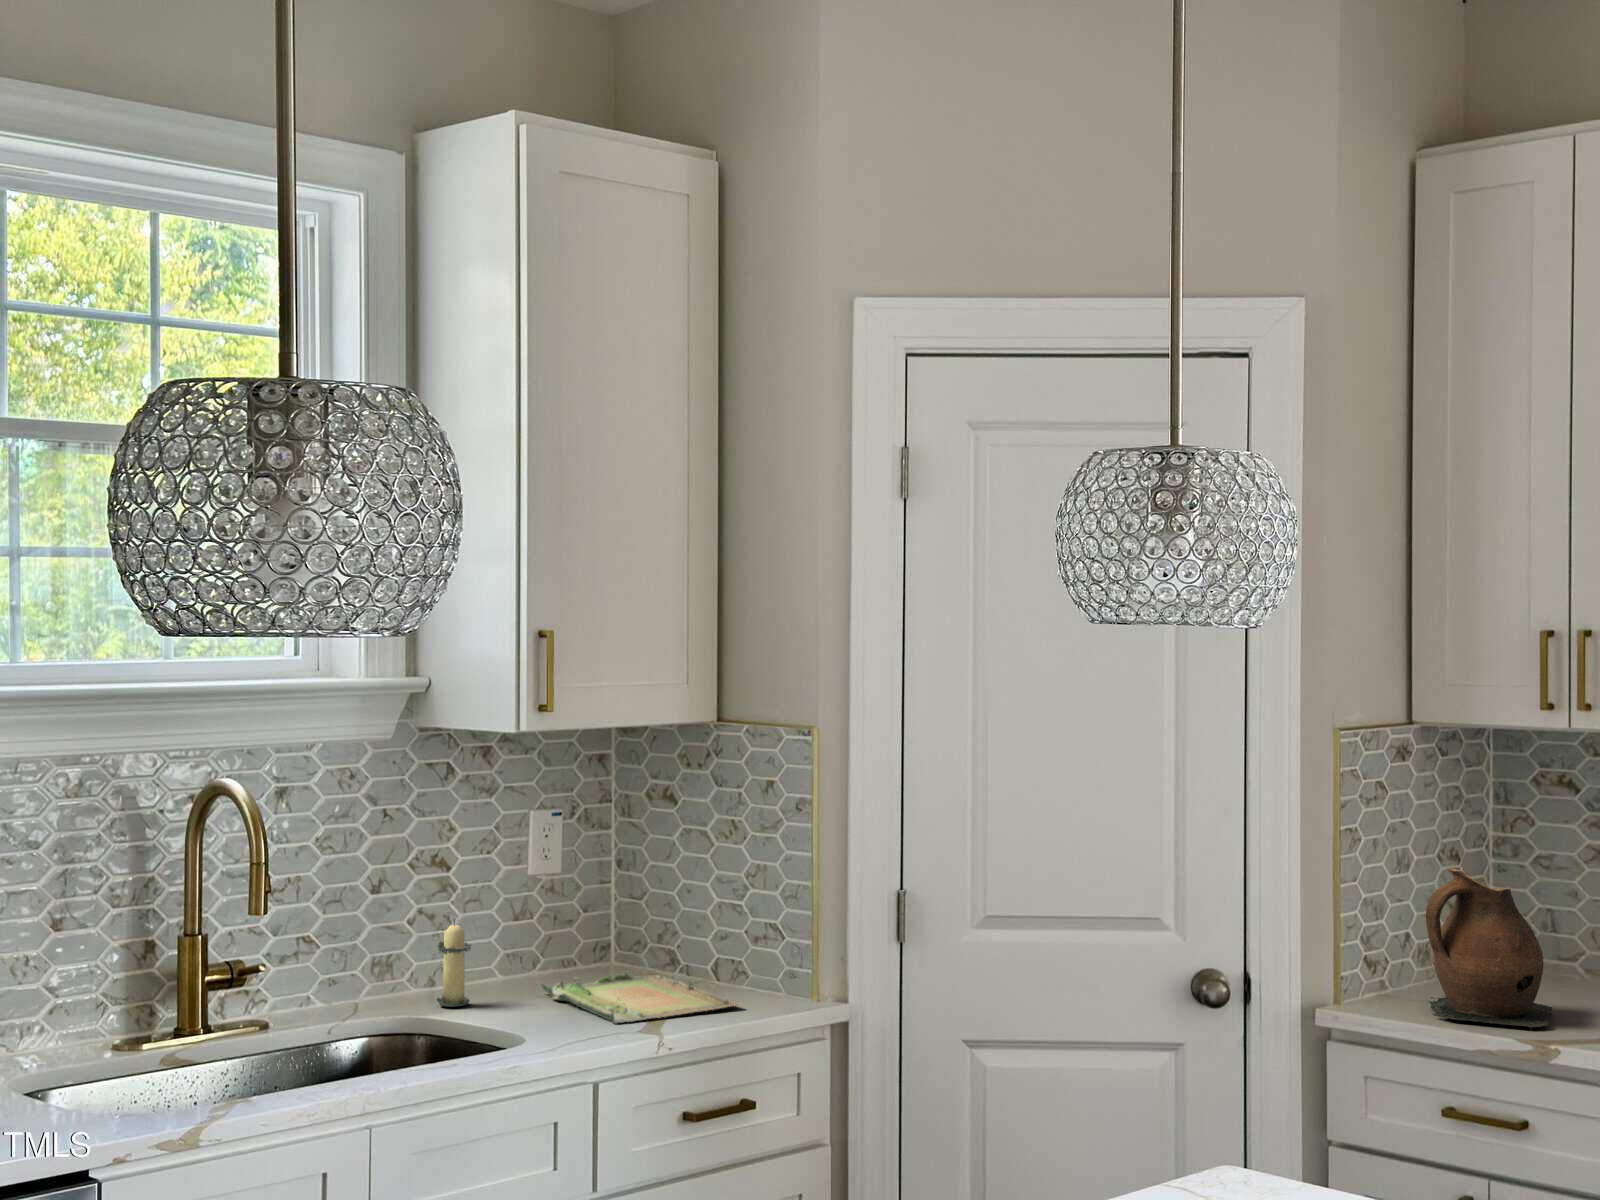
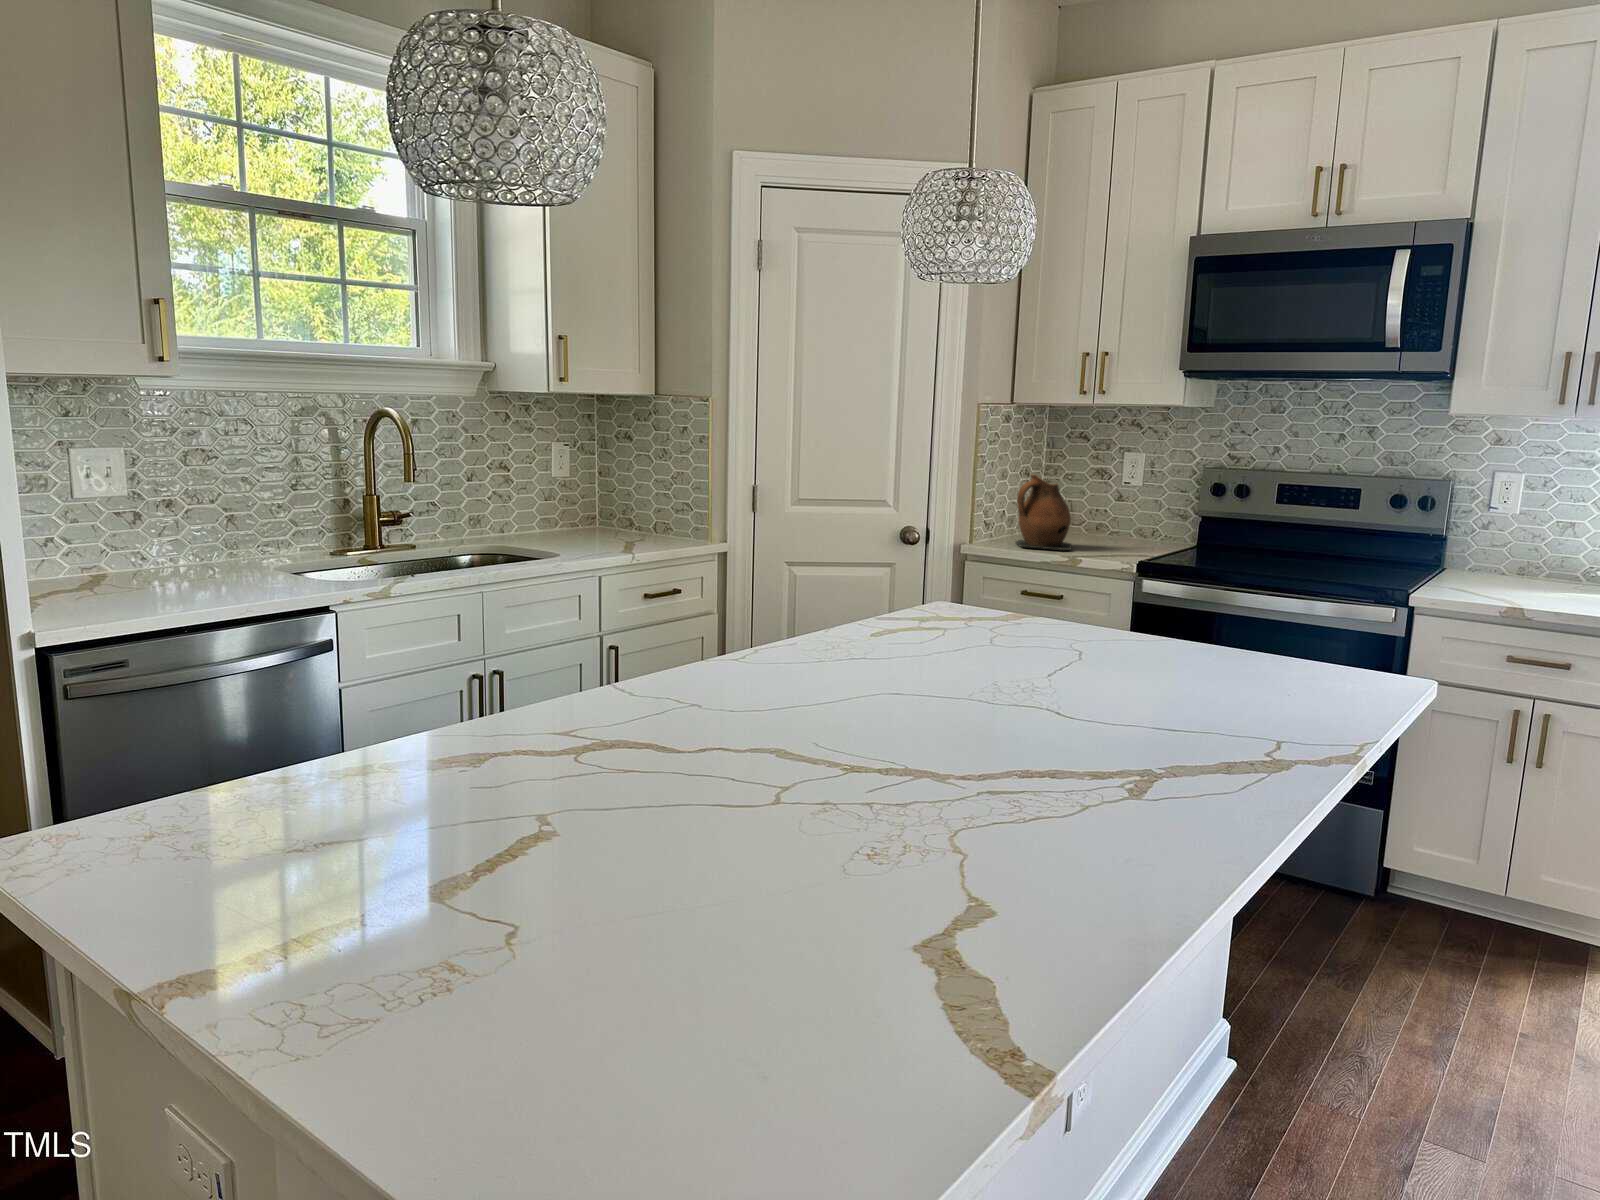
candle: present [437,919,471,1007] -> none [505,495,529,543]
tray: present [541,965,740,1024] -> none [563,522,673,549]

